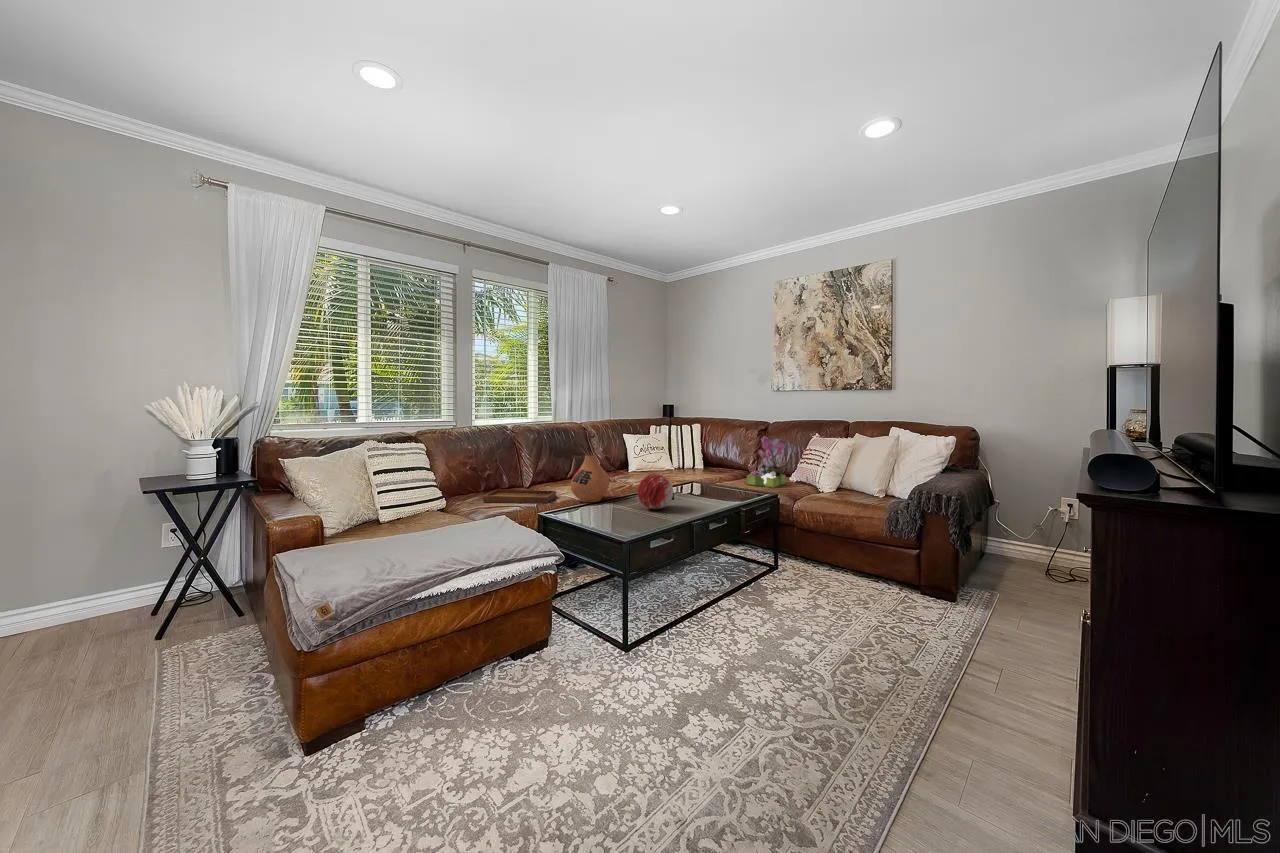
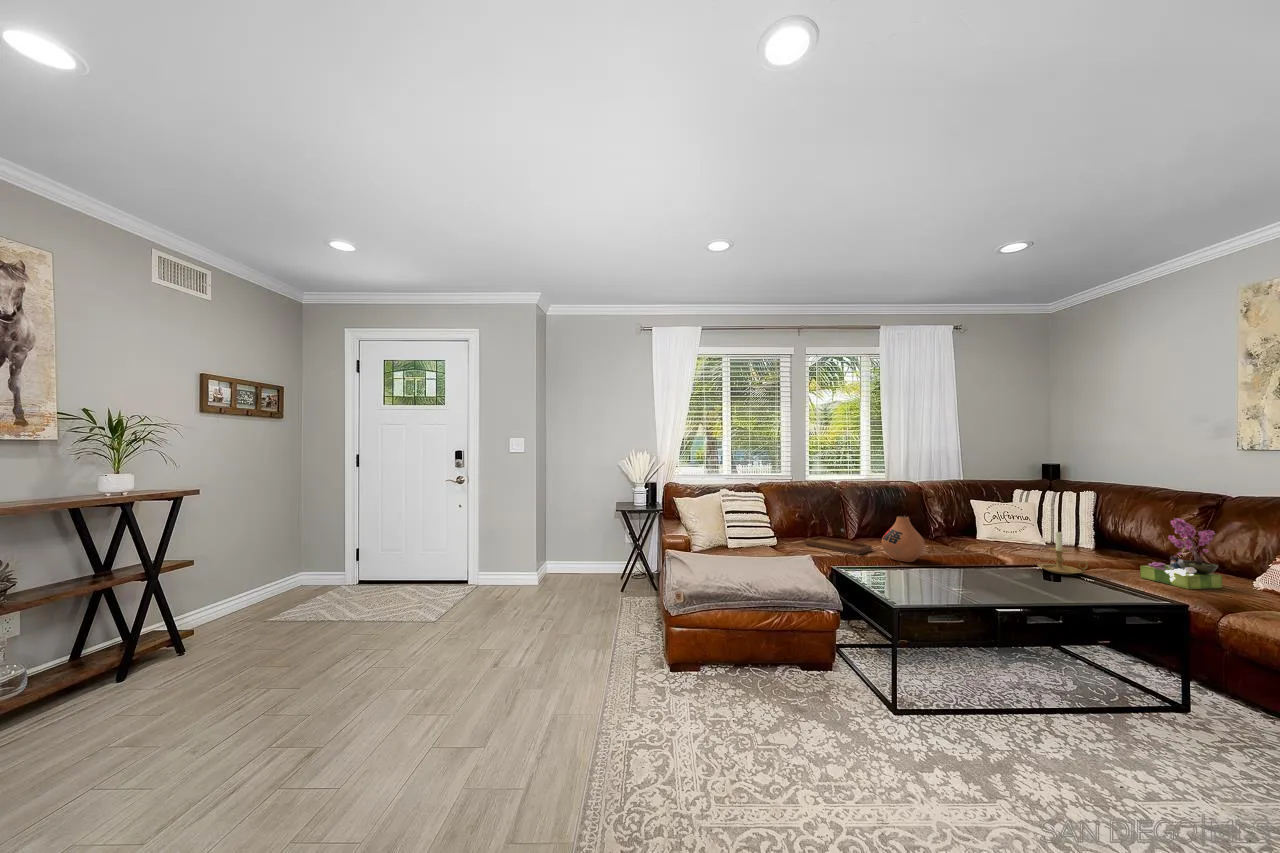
candle holder: none [690,454,721,491] -> present [1037,531,1088,575]
decorative orb: present [638,474,673,509] -> none [946,543,990,580]

